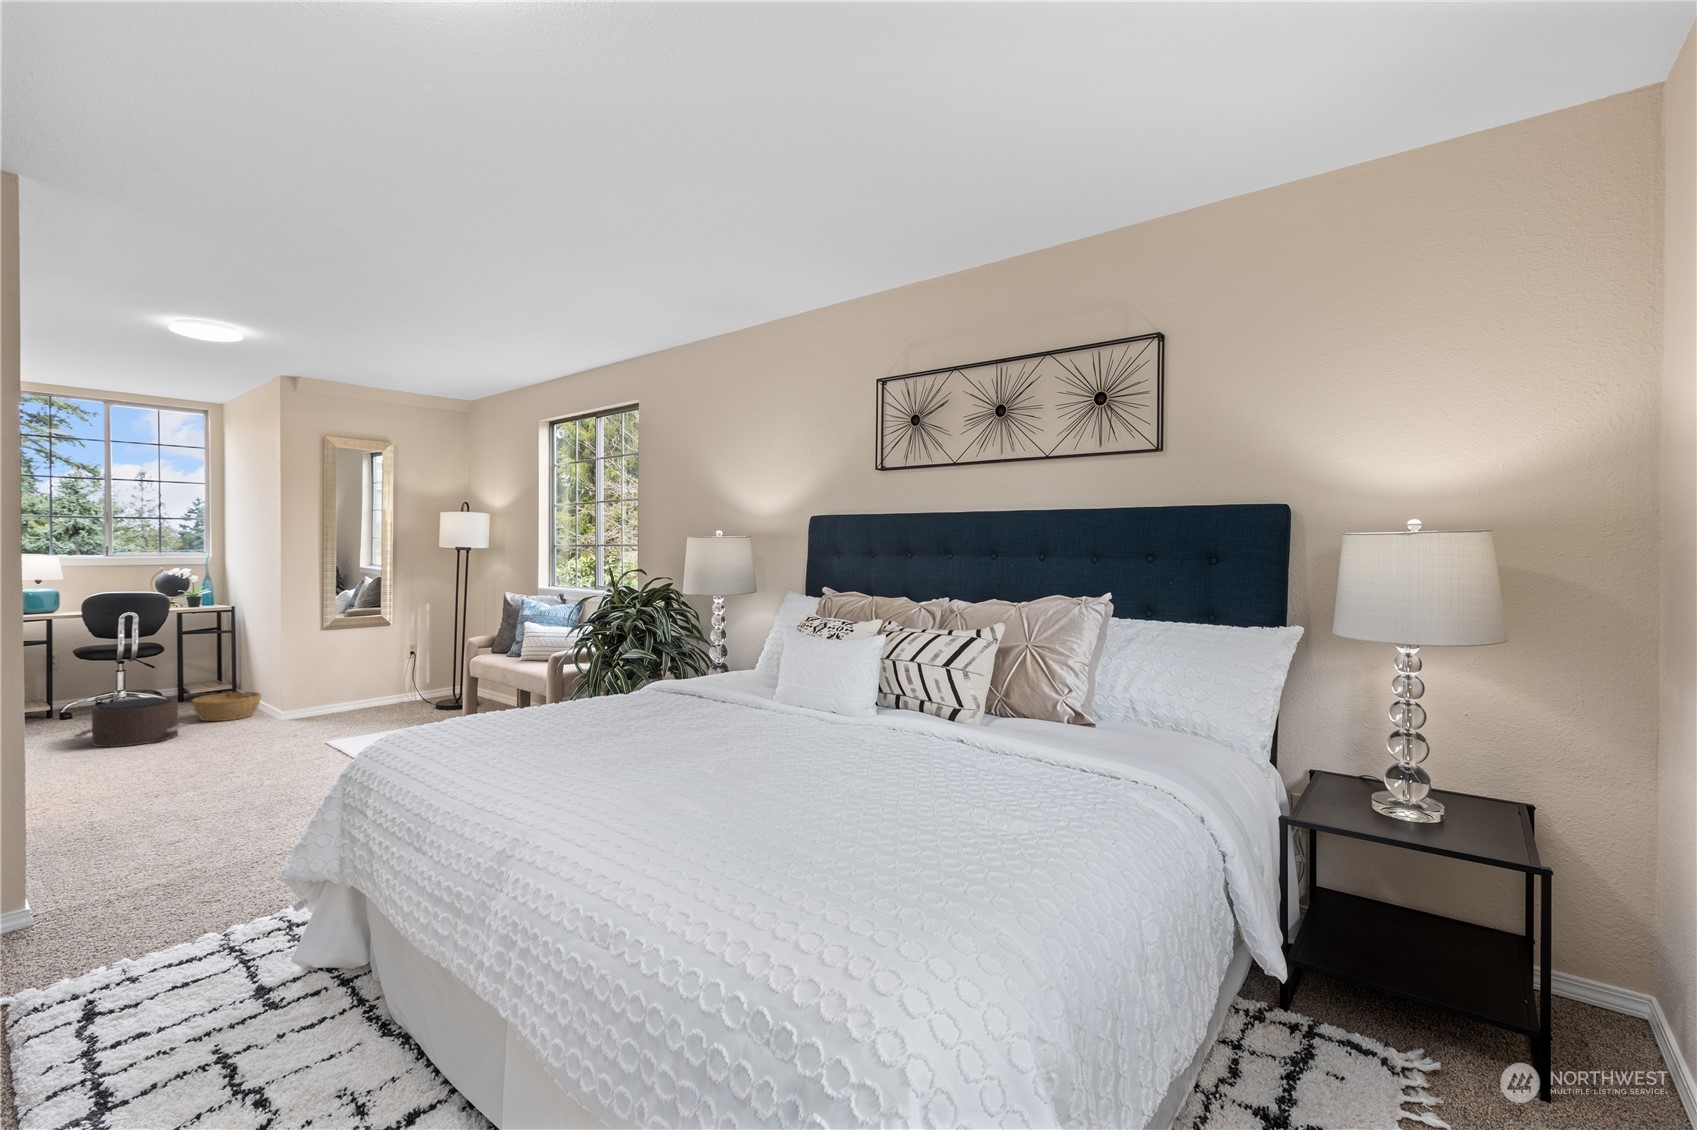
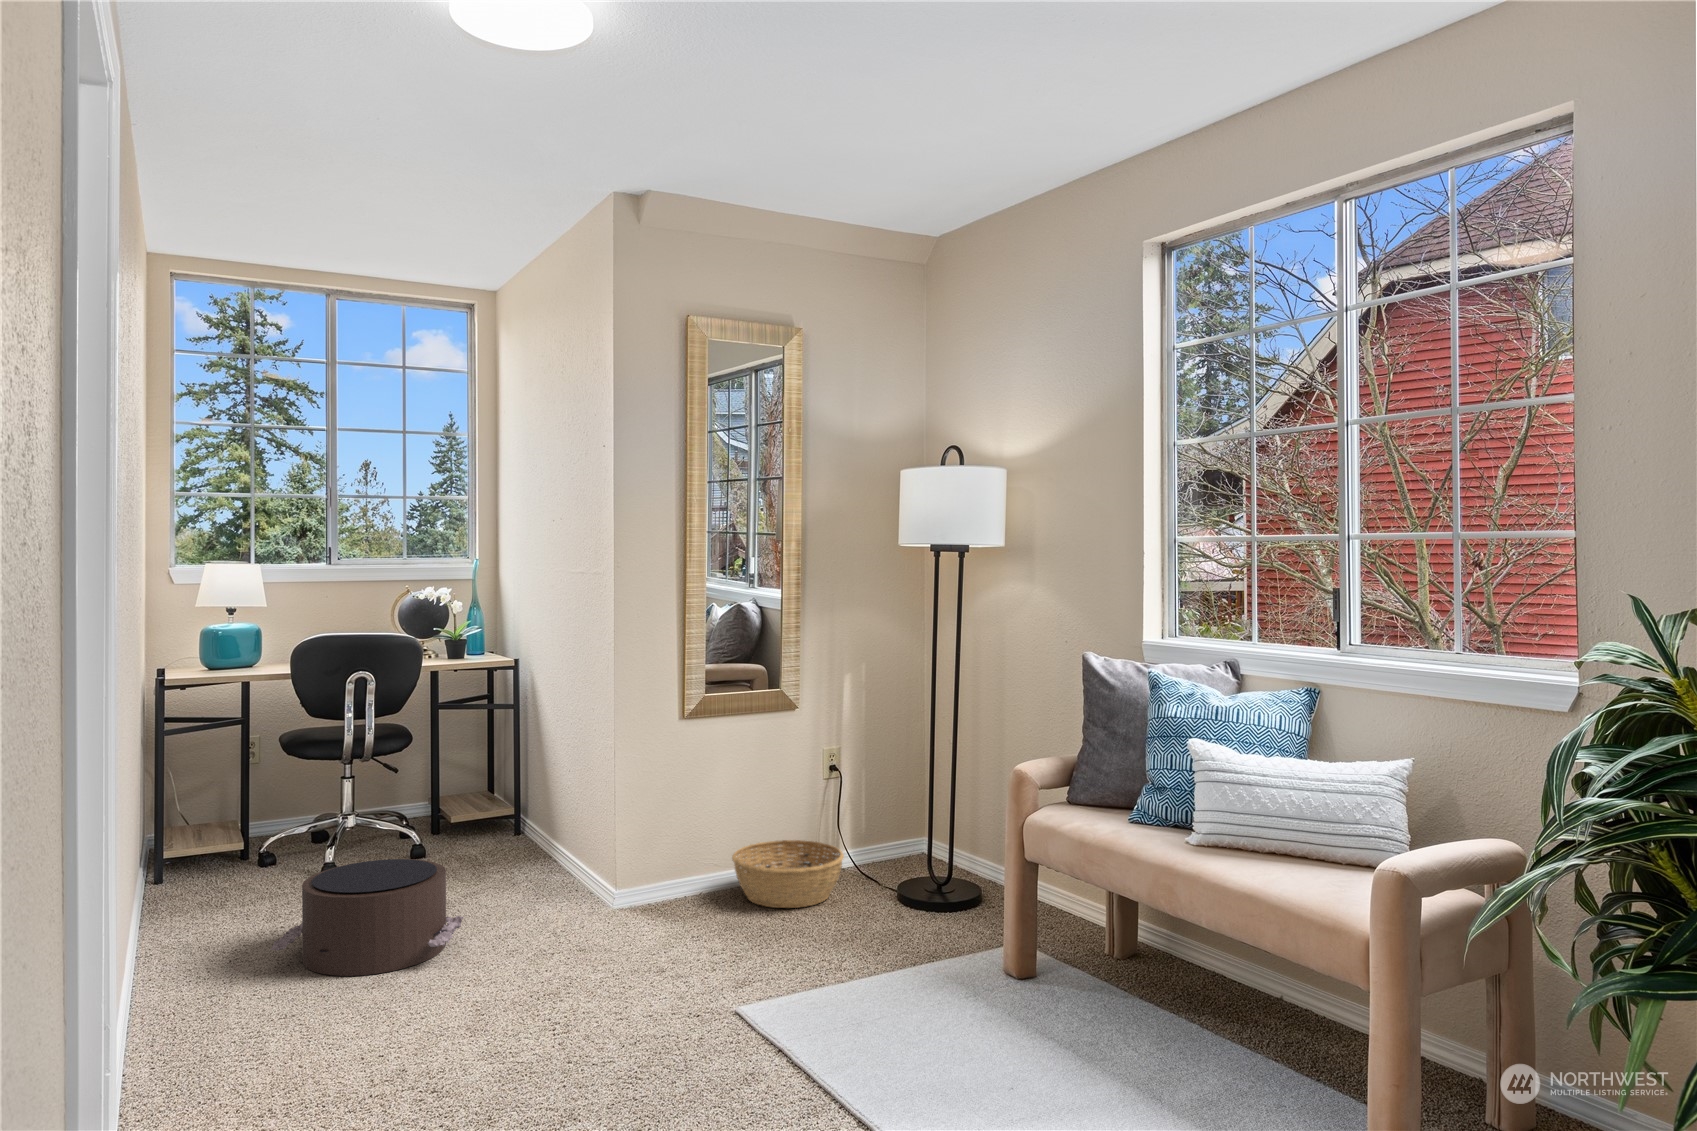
basket: present [192,692,261,721] -> present [732,840,844,908]

